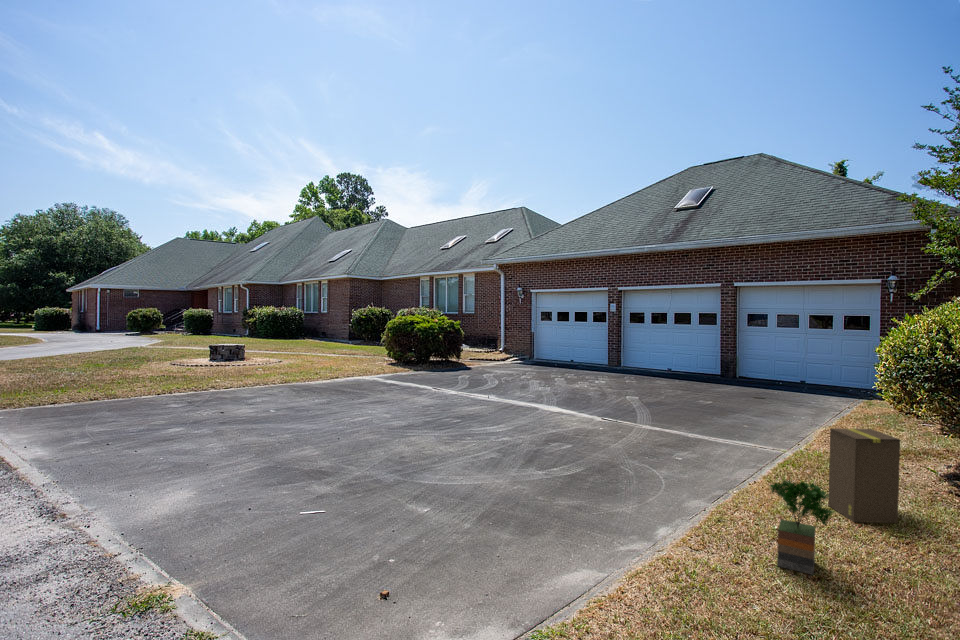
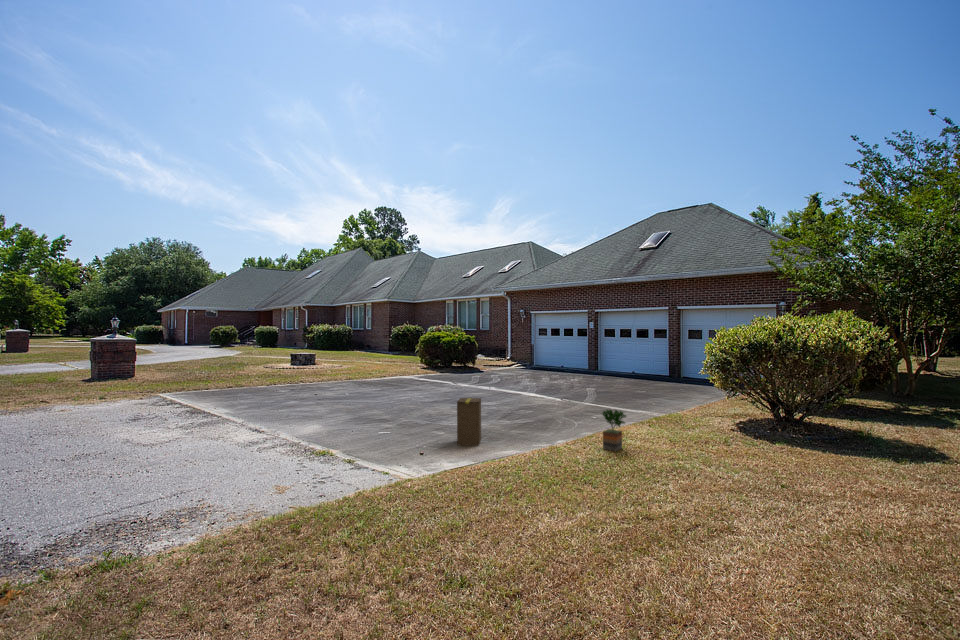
cardboard box: present [828,428,900,523] -> present [457,398,481,446]

